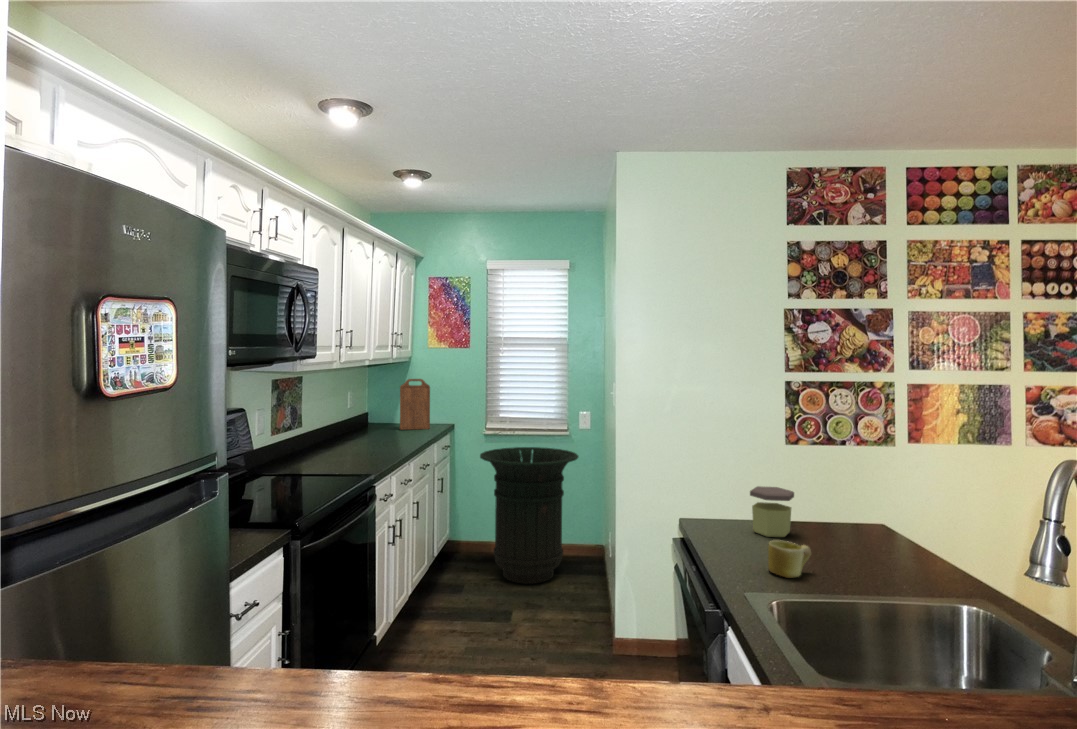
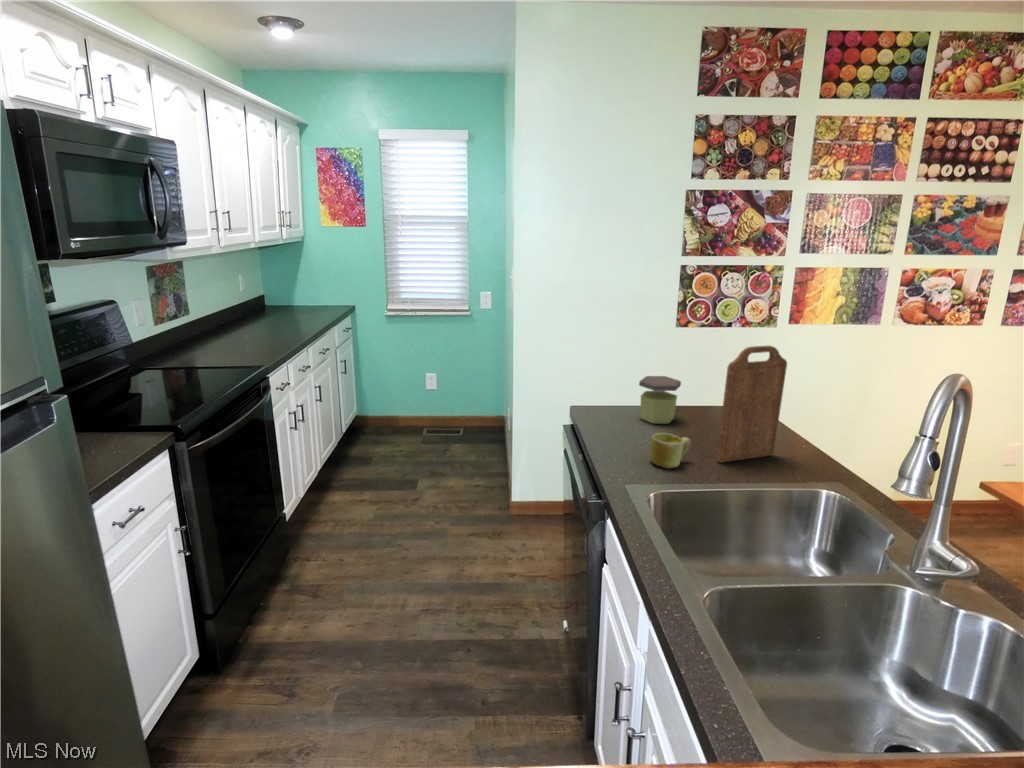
cutting board: present [400,379,430,430] -> present [717,346,787,462]
trash can: present [480,447,578,584] -> none [383,329,482,457]

